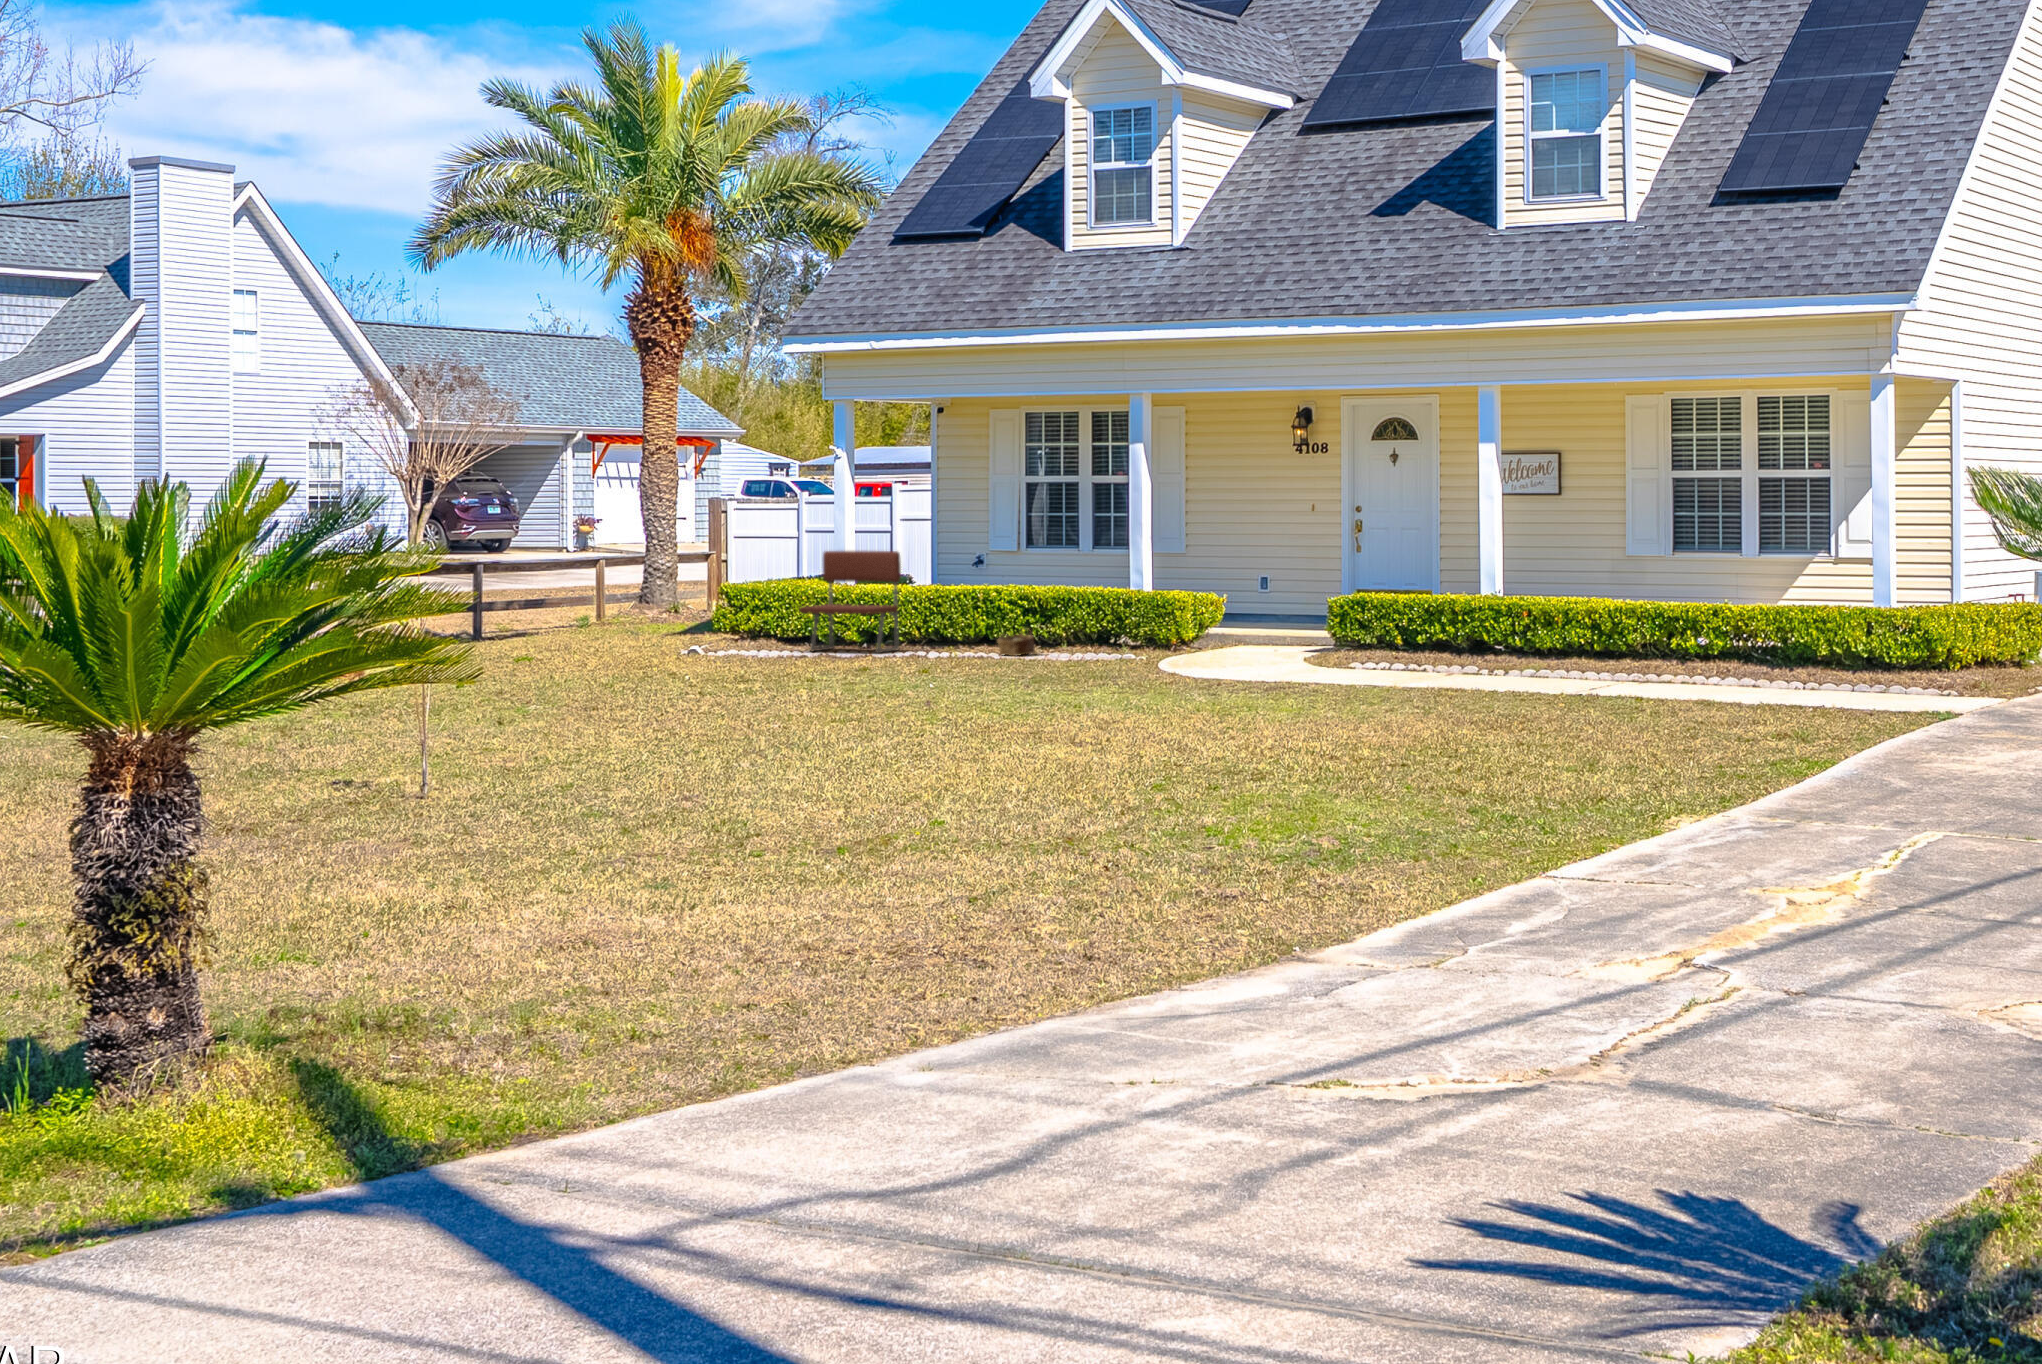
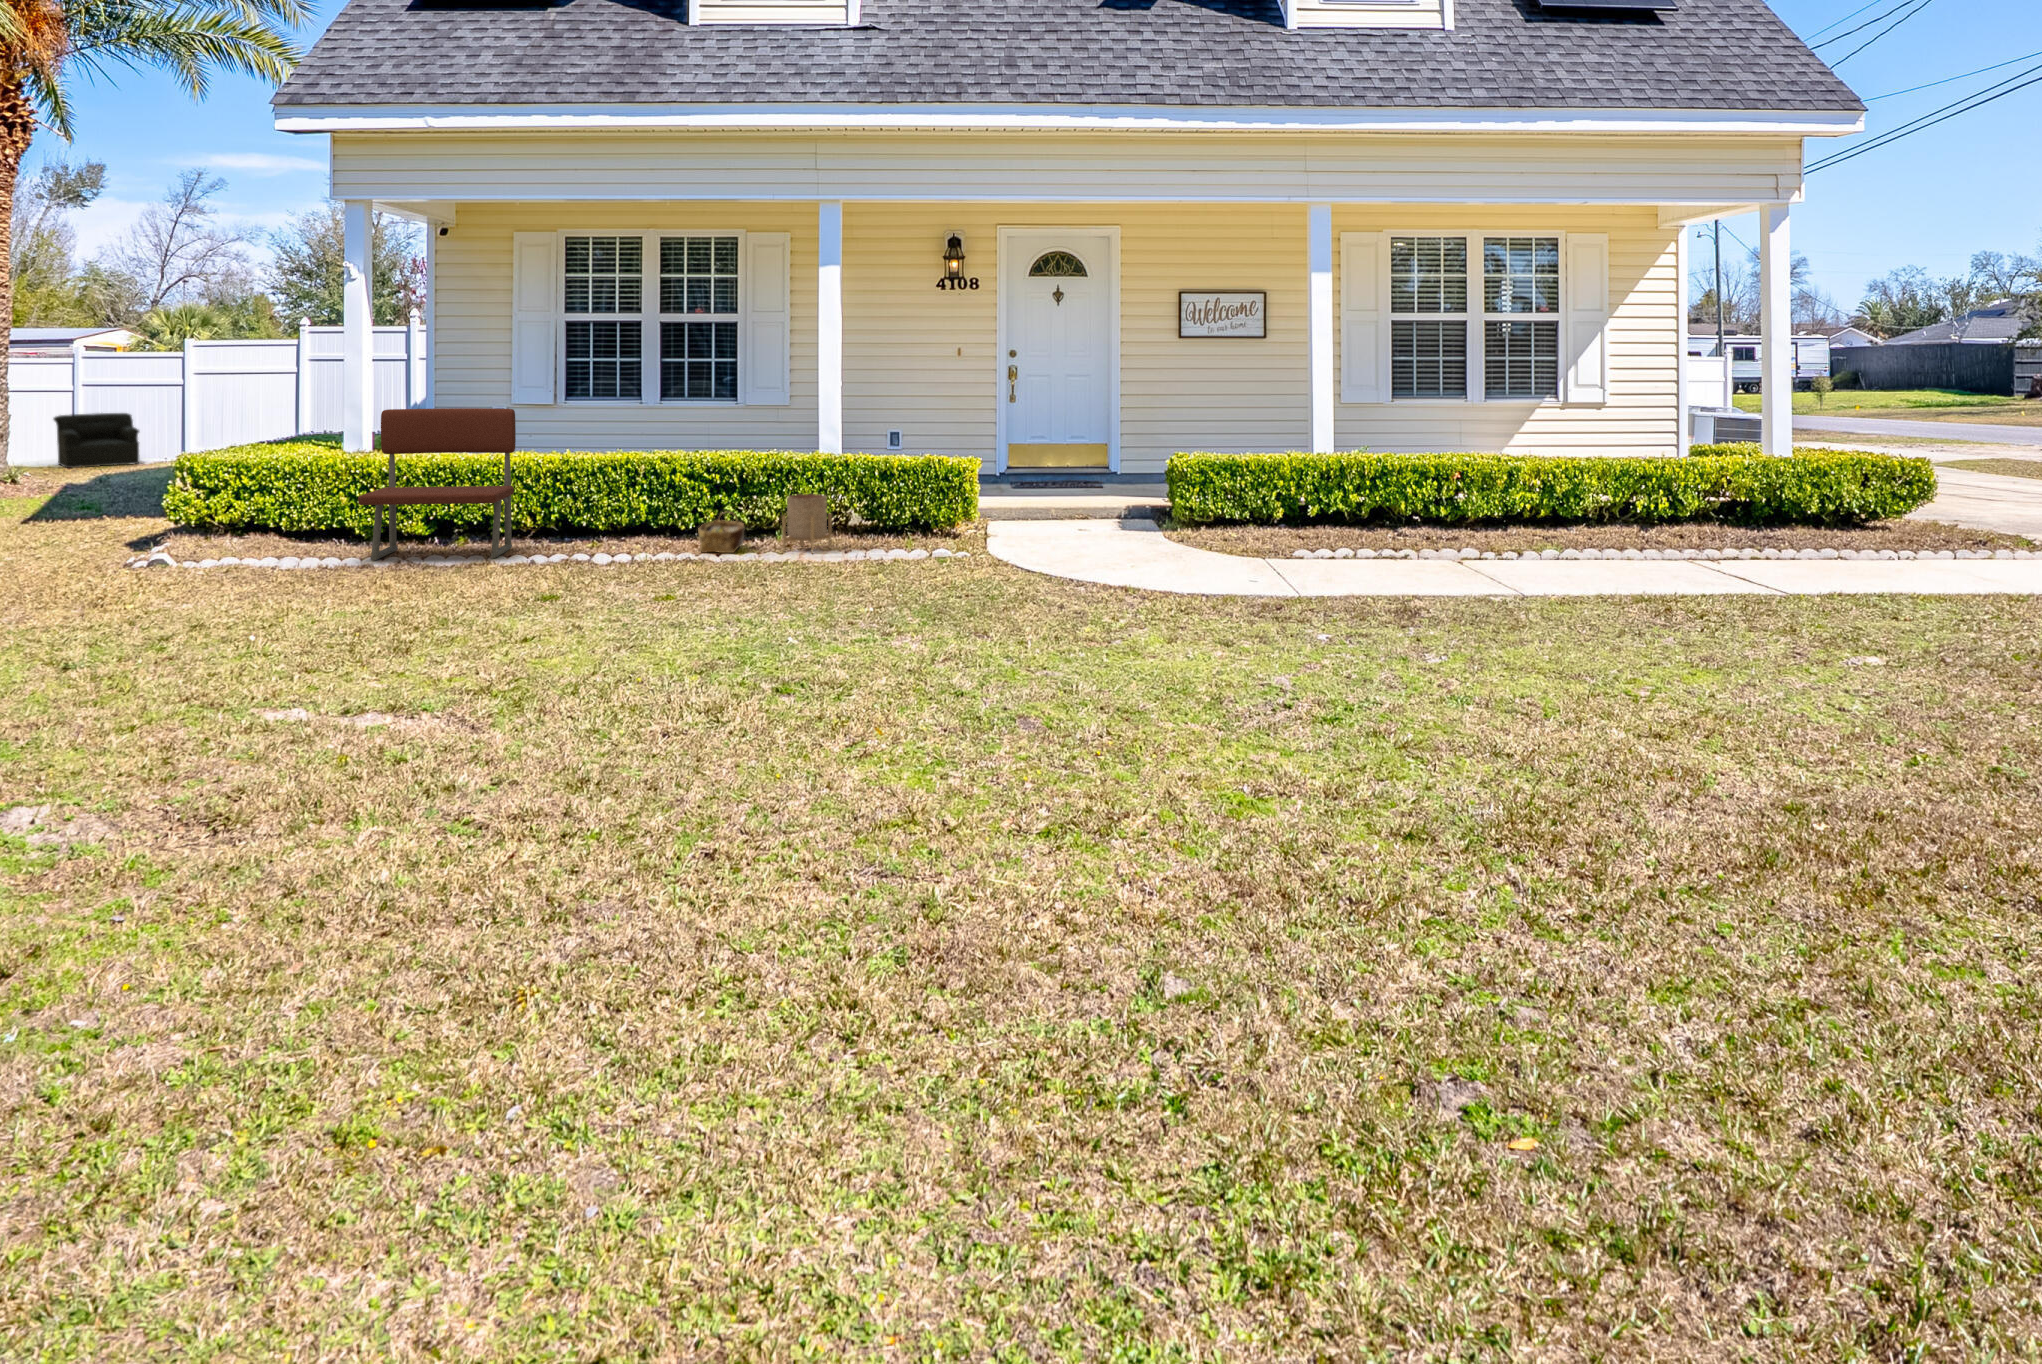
armchair: none [732,558,794,607] -> present [54,413,139,468]
planter: none [1049,616,1085,658] -> present [782,494,832,554]

